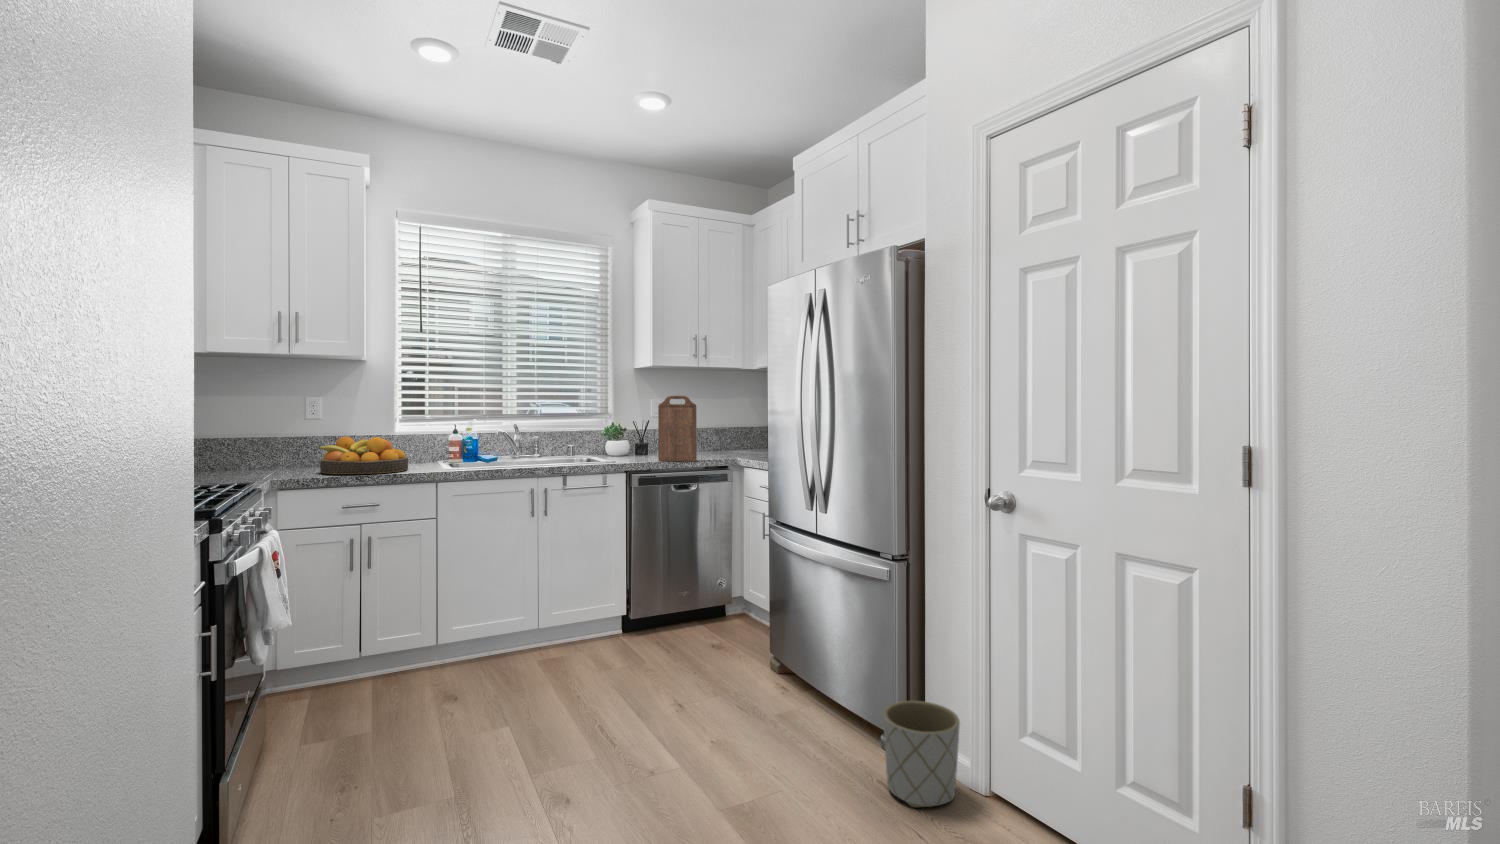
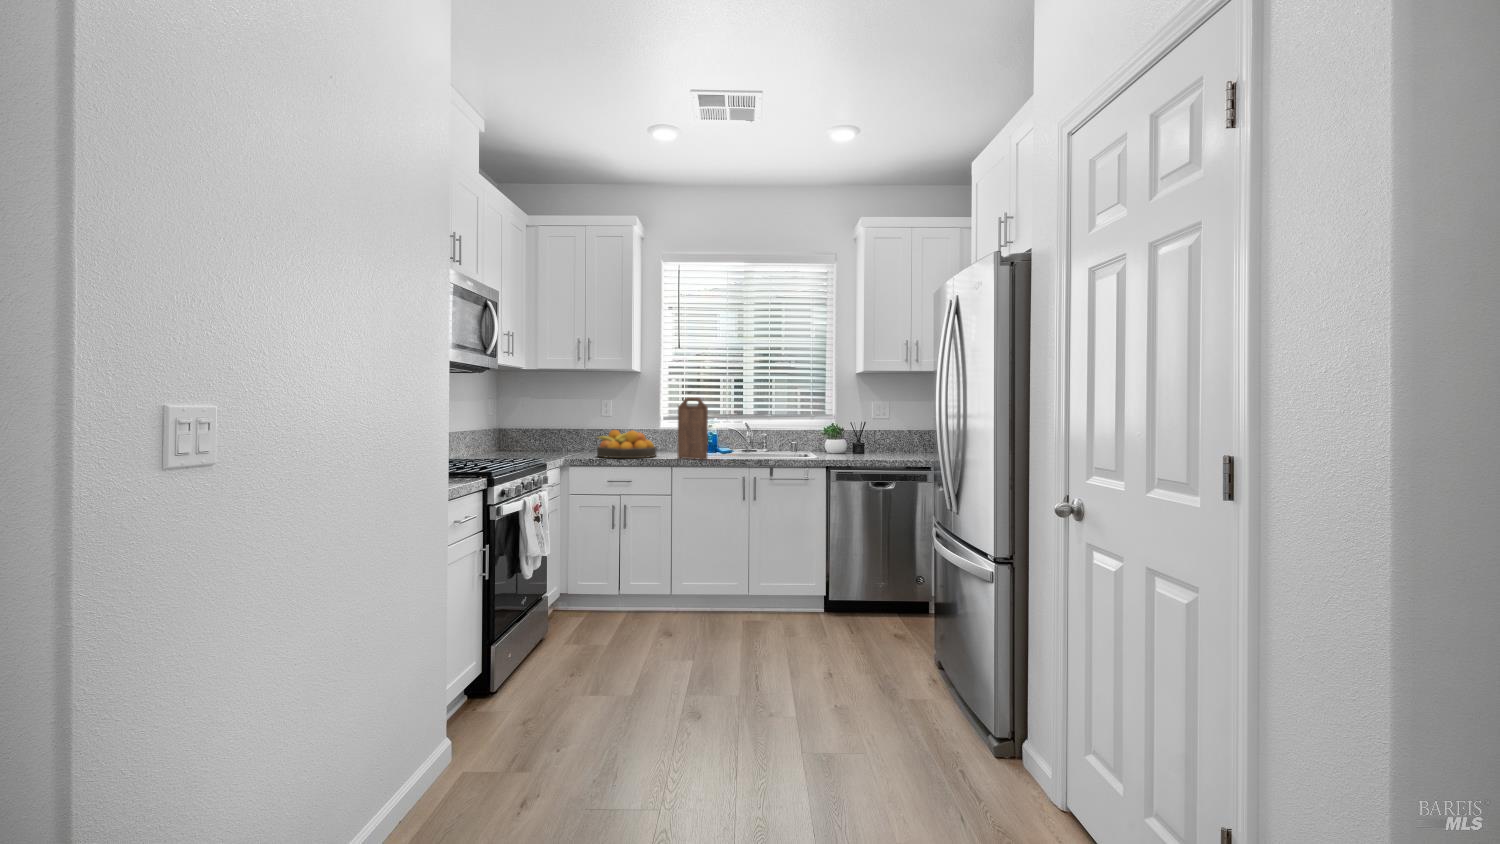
cutting board: present [658,396,697,461] -> present [678,398,708,460]
planter: present [883,701,960,807] -> none [957,697,1034,799]

